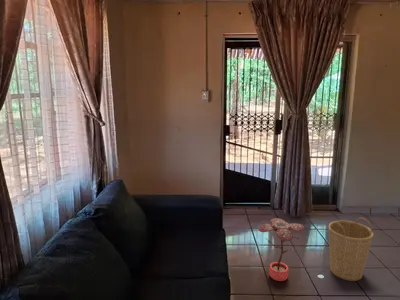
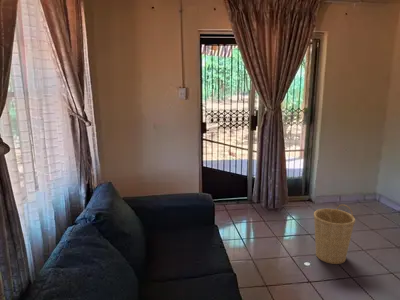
potted plant: present [258,218,304,281] -> none [252,211,294,271]

